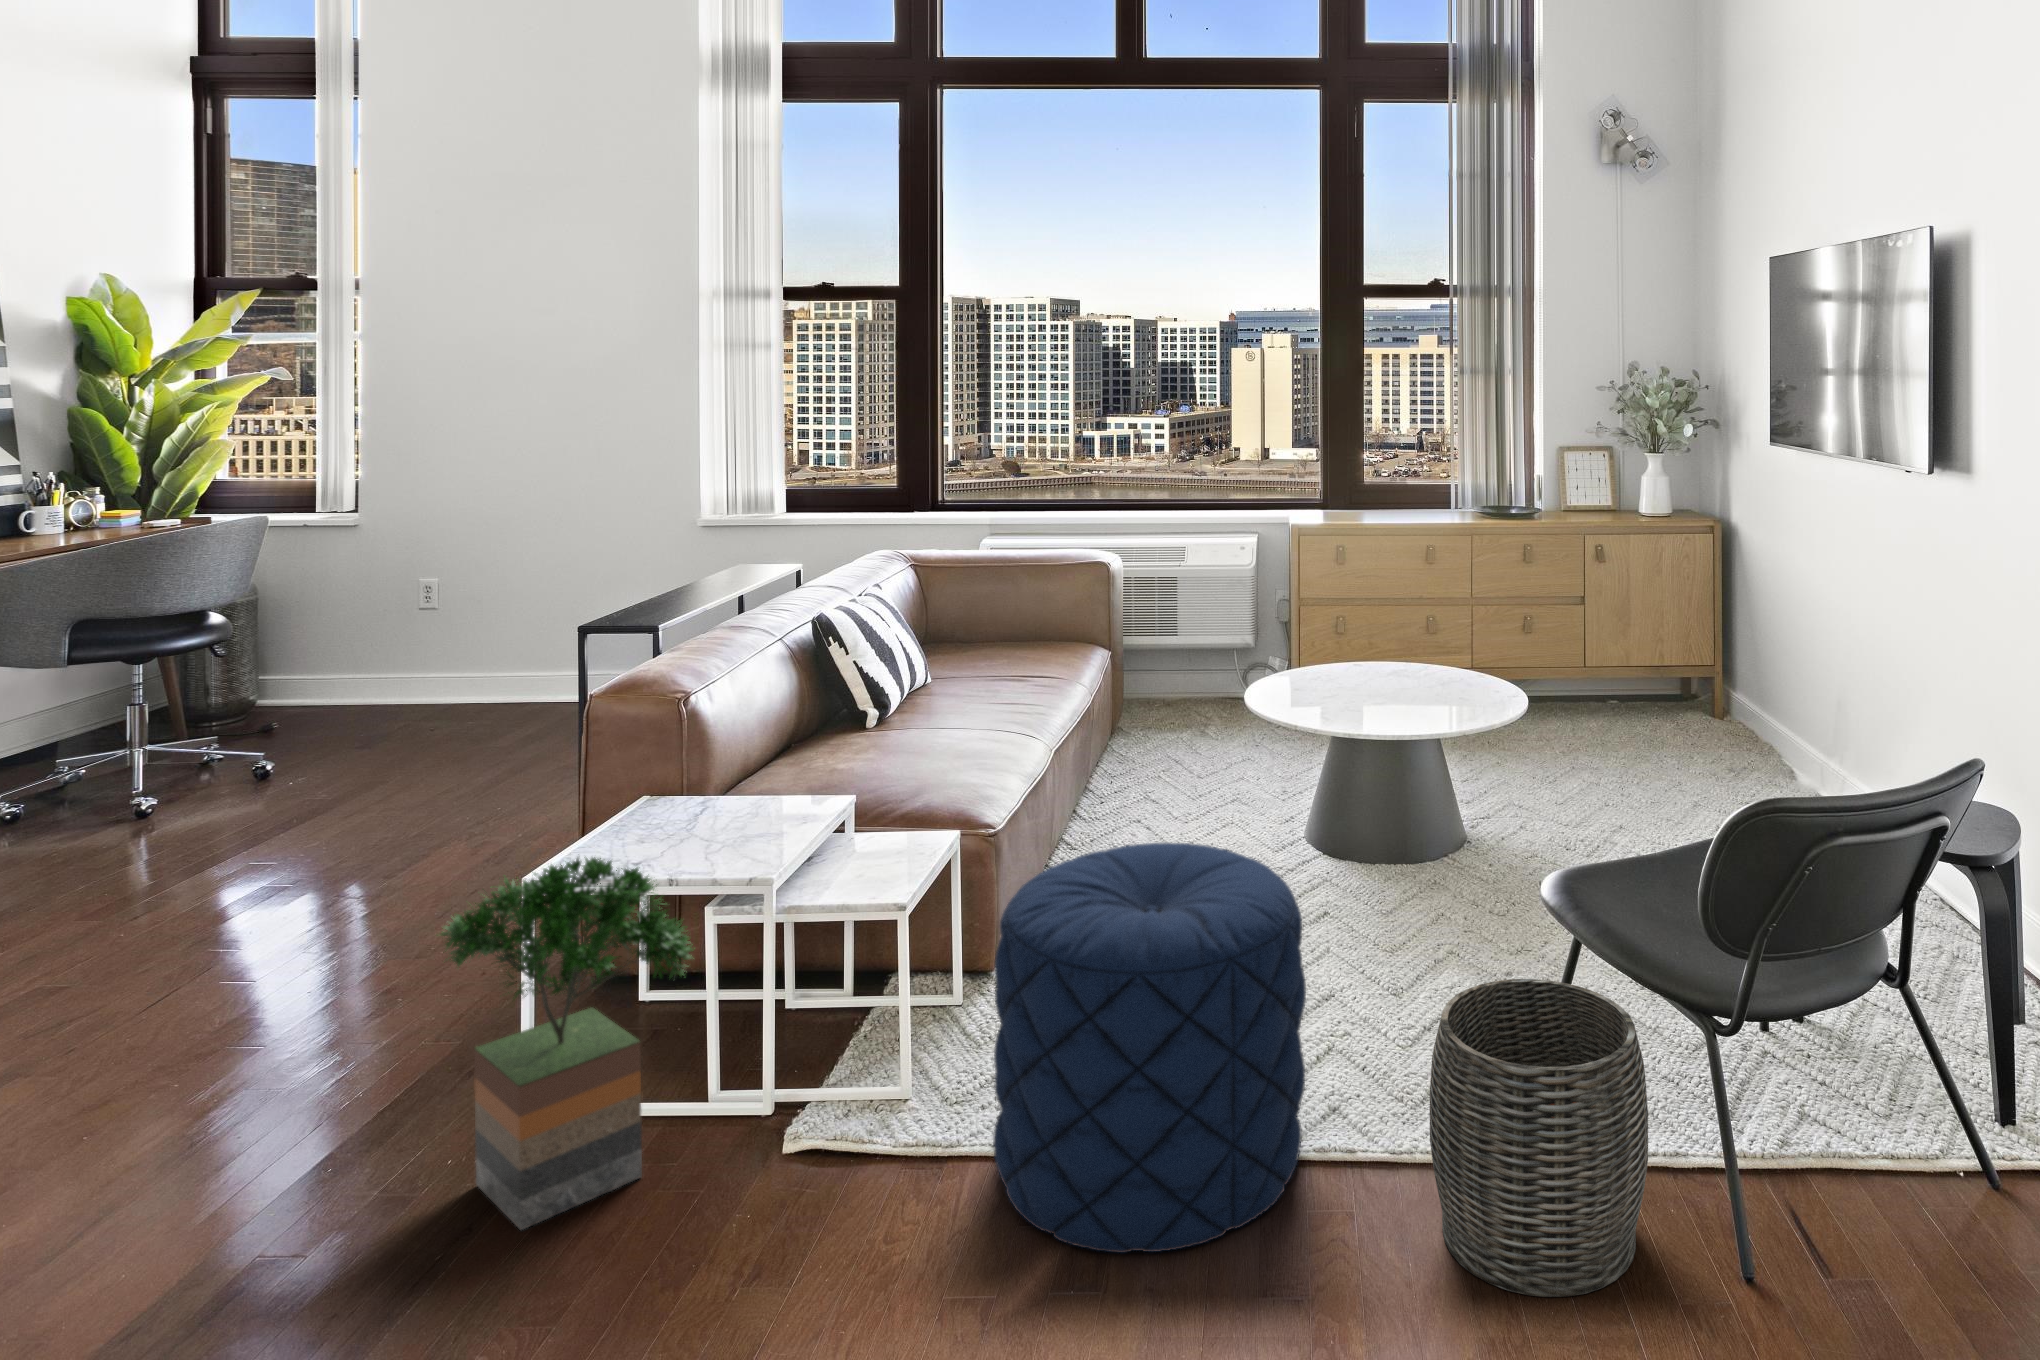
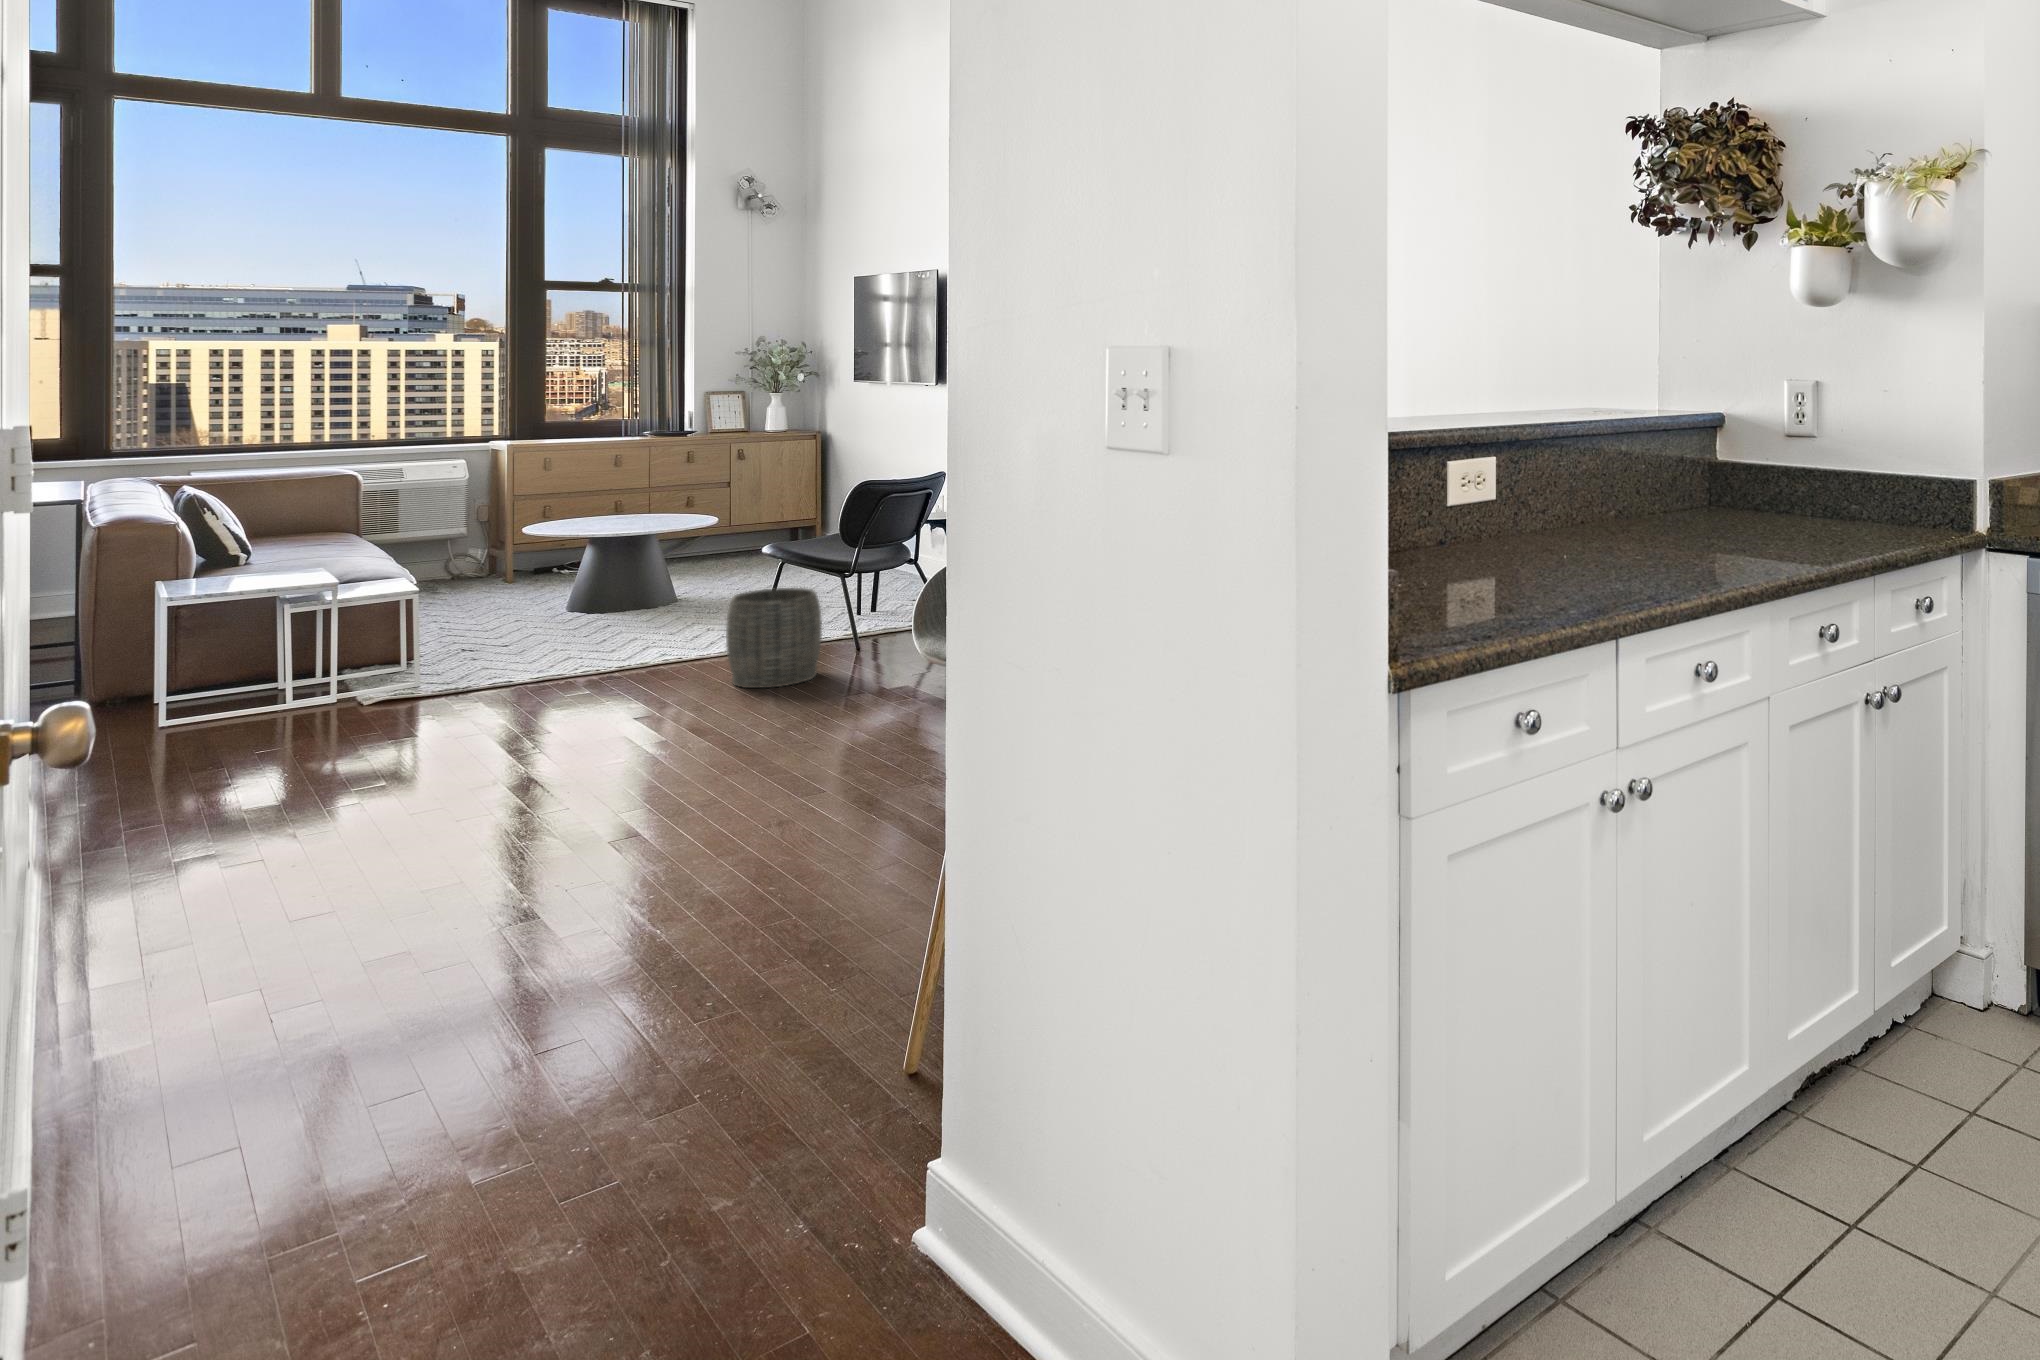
pouf: present [993,842,1306,1253] -> none [493,561,660,713]
potted tree: present [441,857,693,1231] -> none [141,592,314,762]

